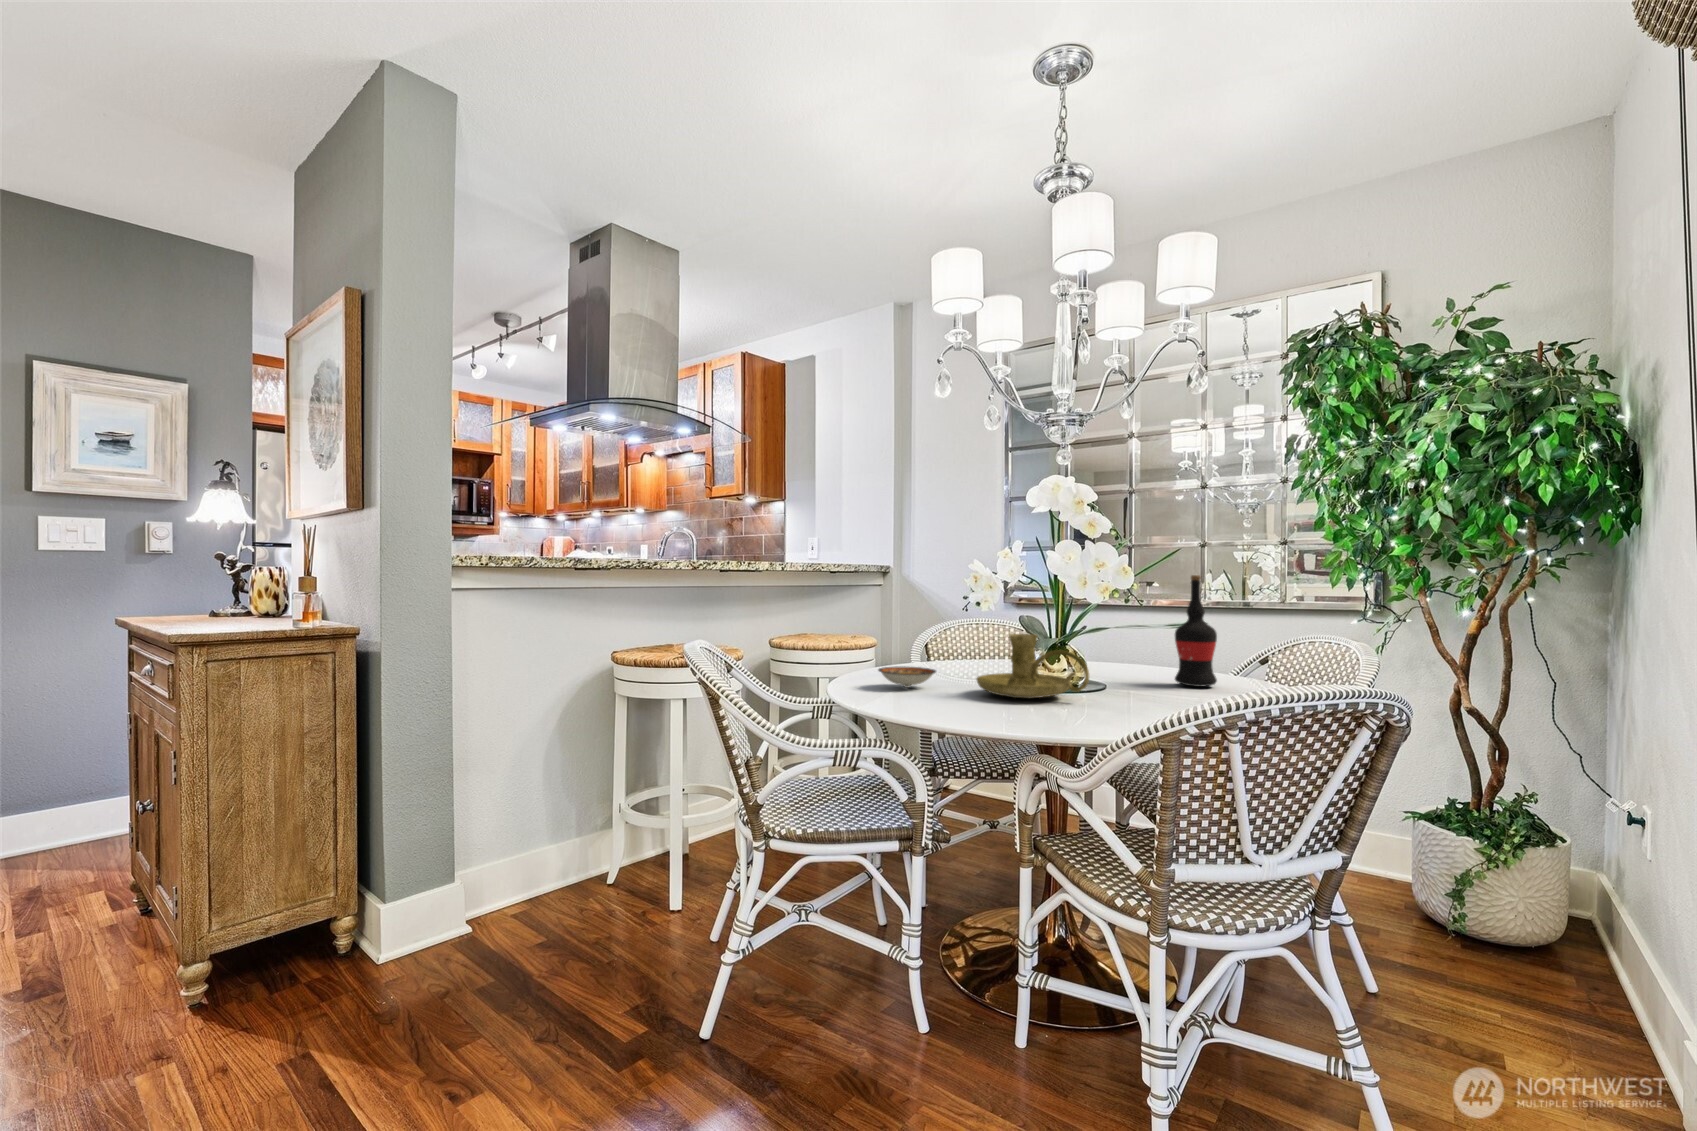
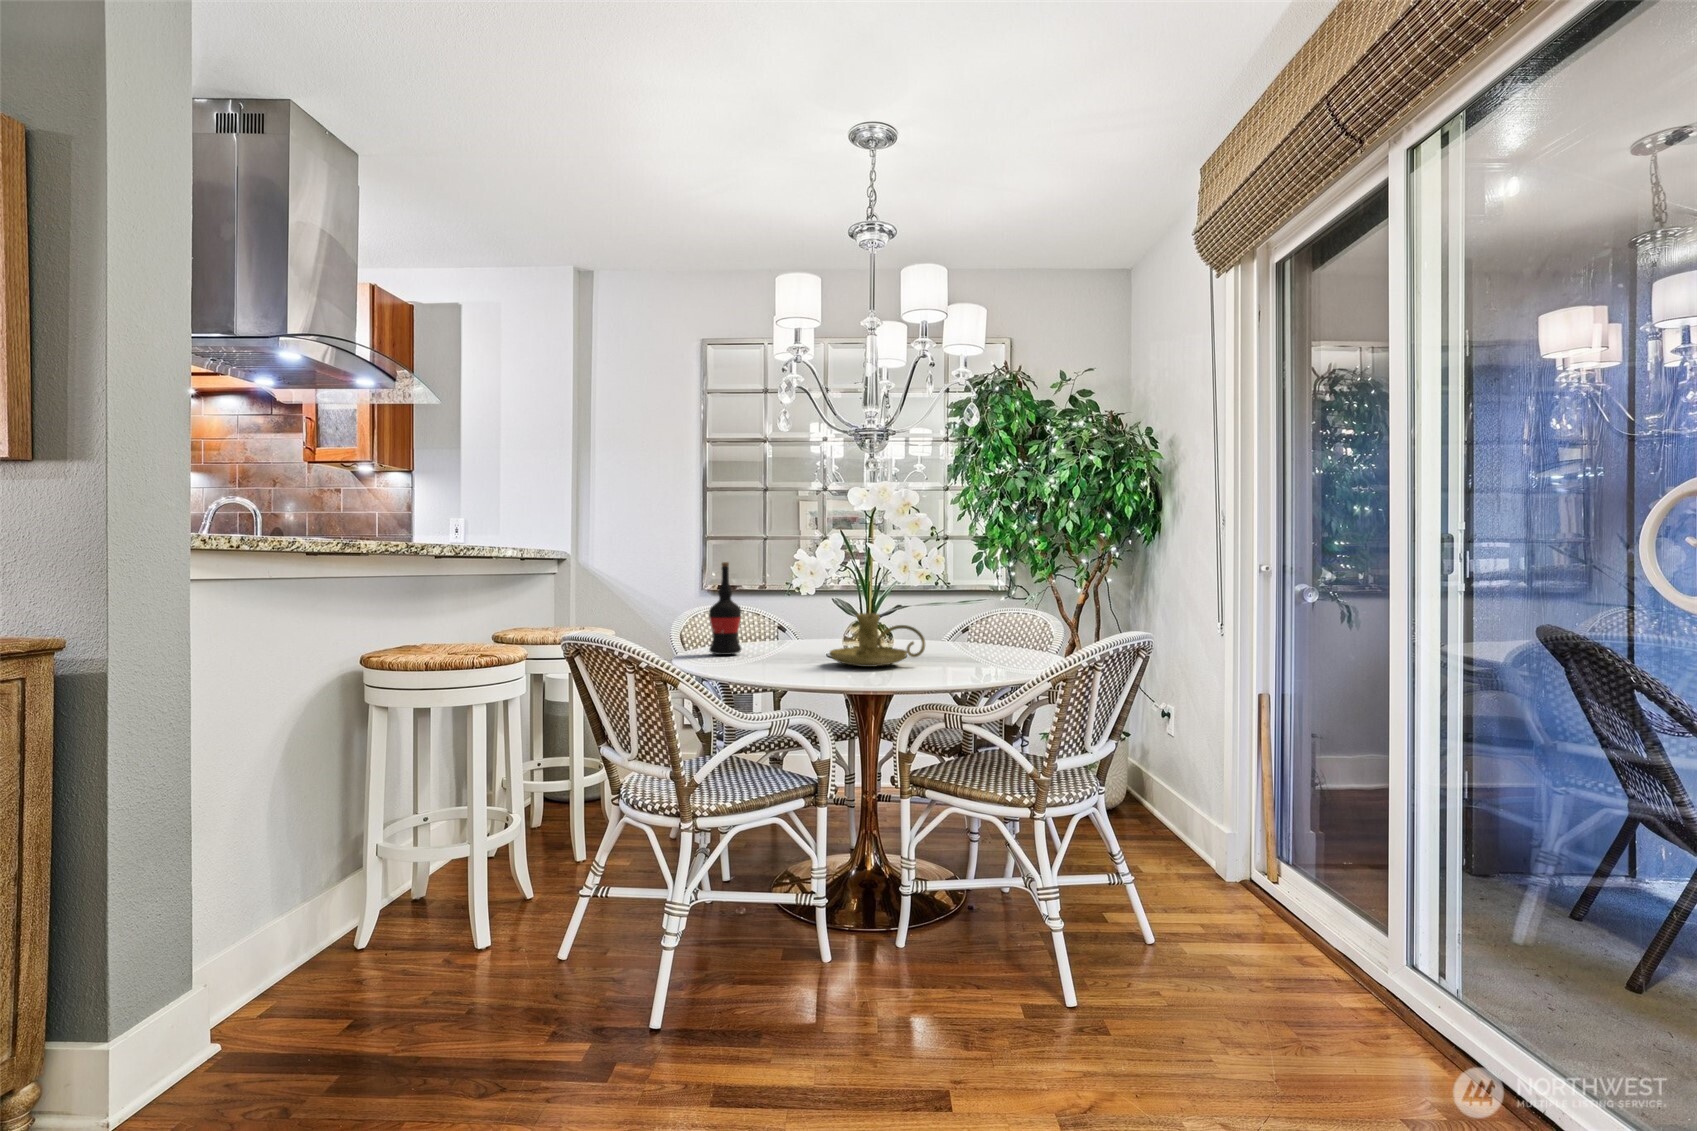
wine bottle: present [1175,575,1217,687] -> present [709,562,741,655]
ceramic bowl: present [878,666,936,688] -> none [741,649,791,667]

